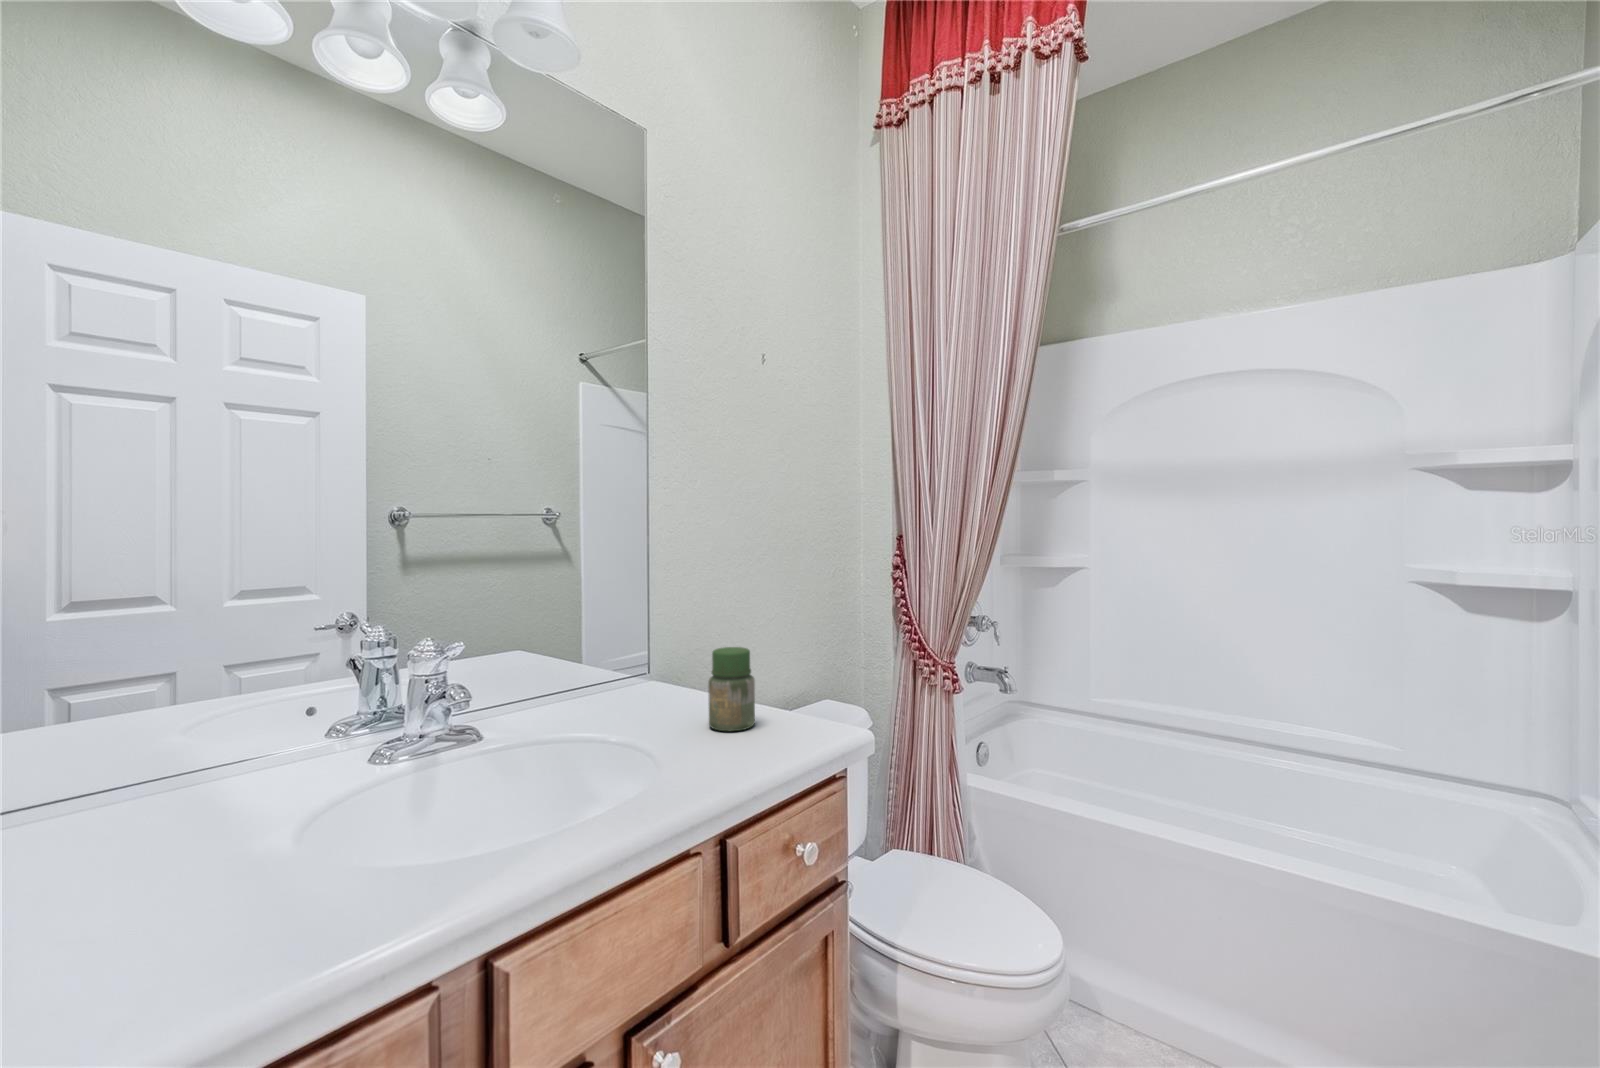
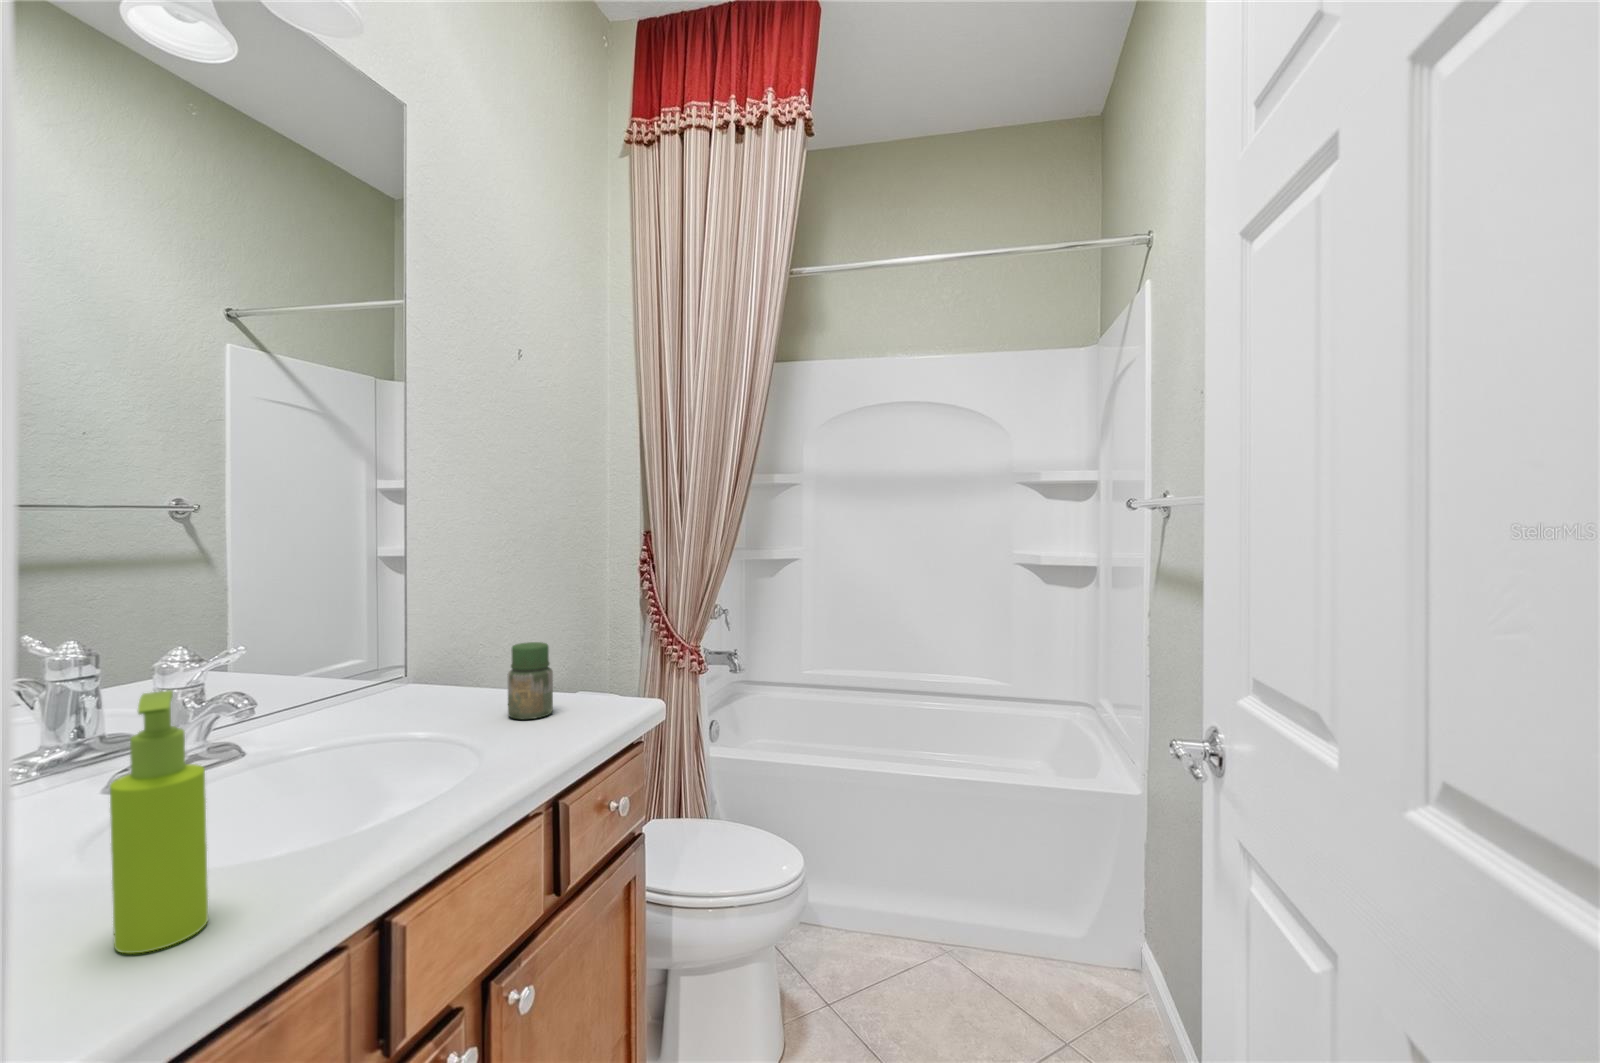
soap dispenser: none [171,680,273,969] -> present [110,690,208,954]

